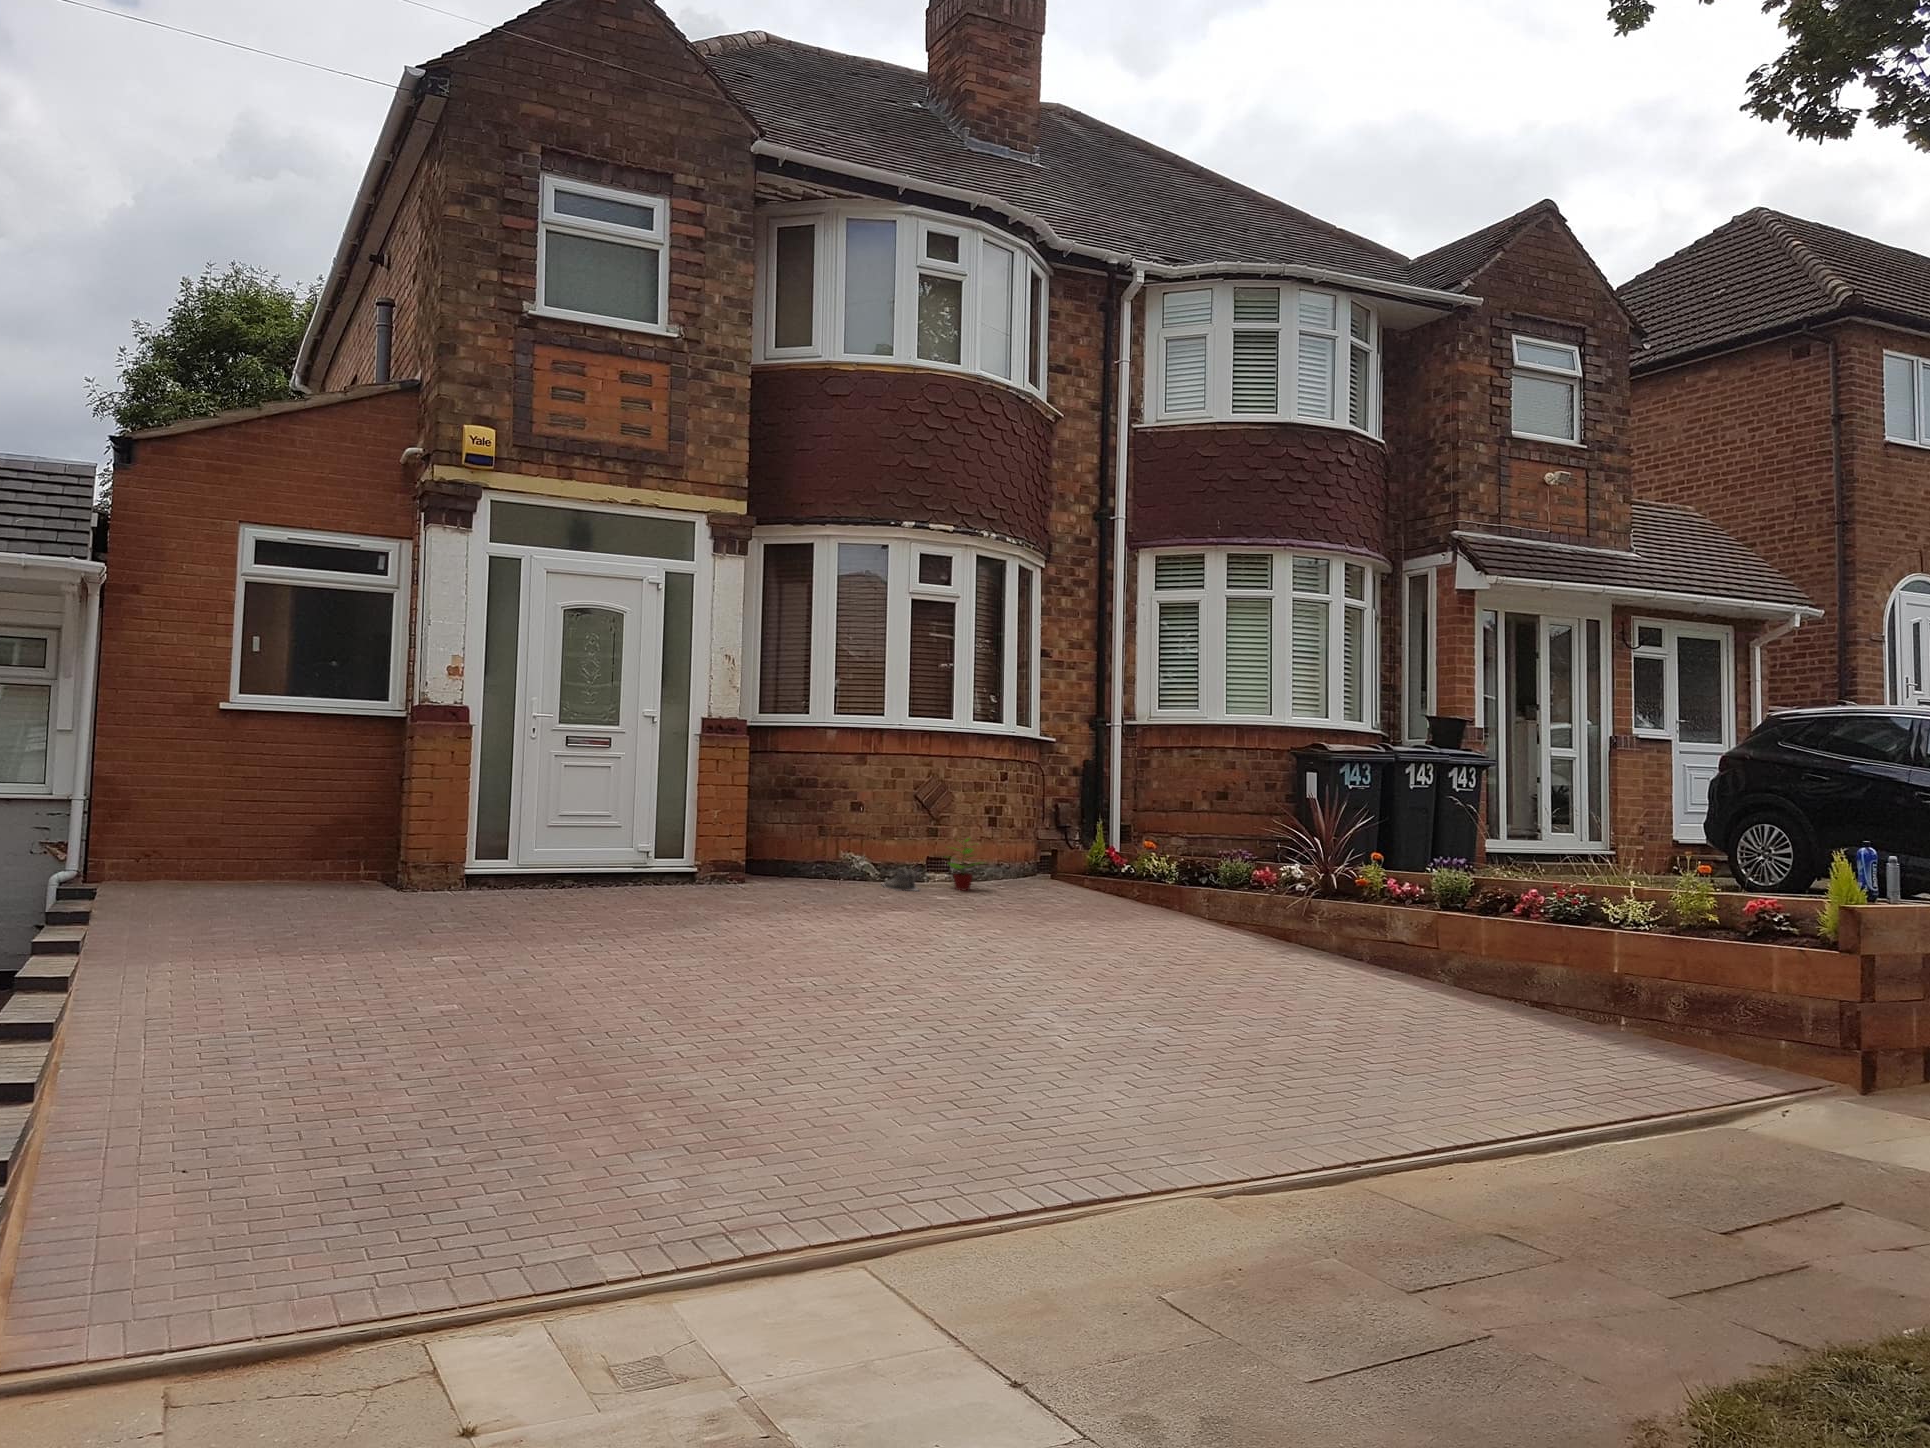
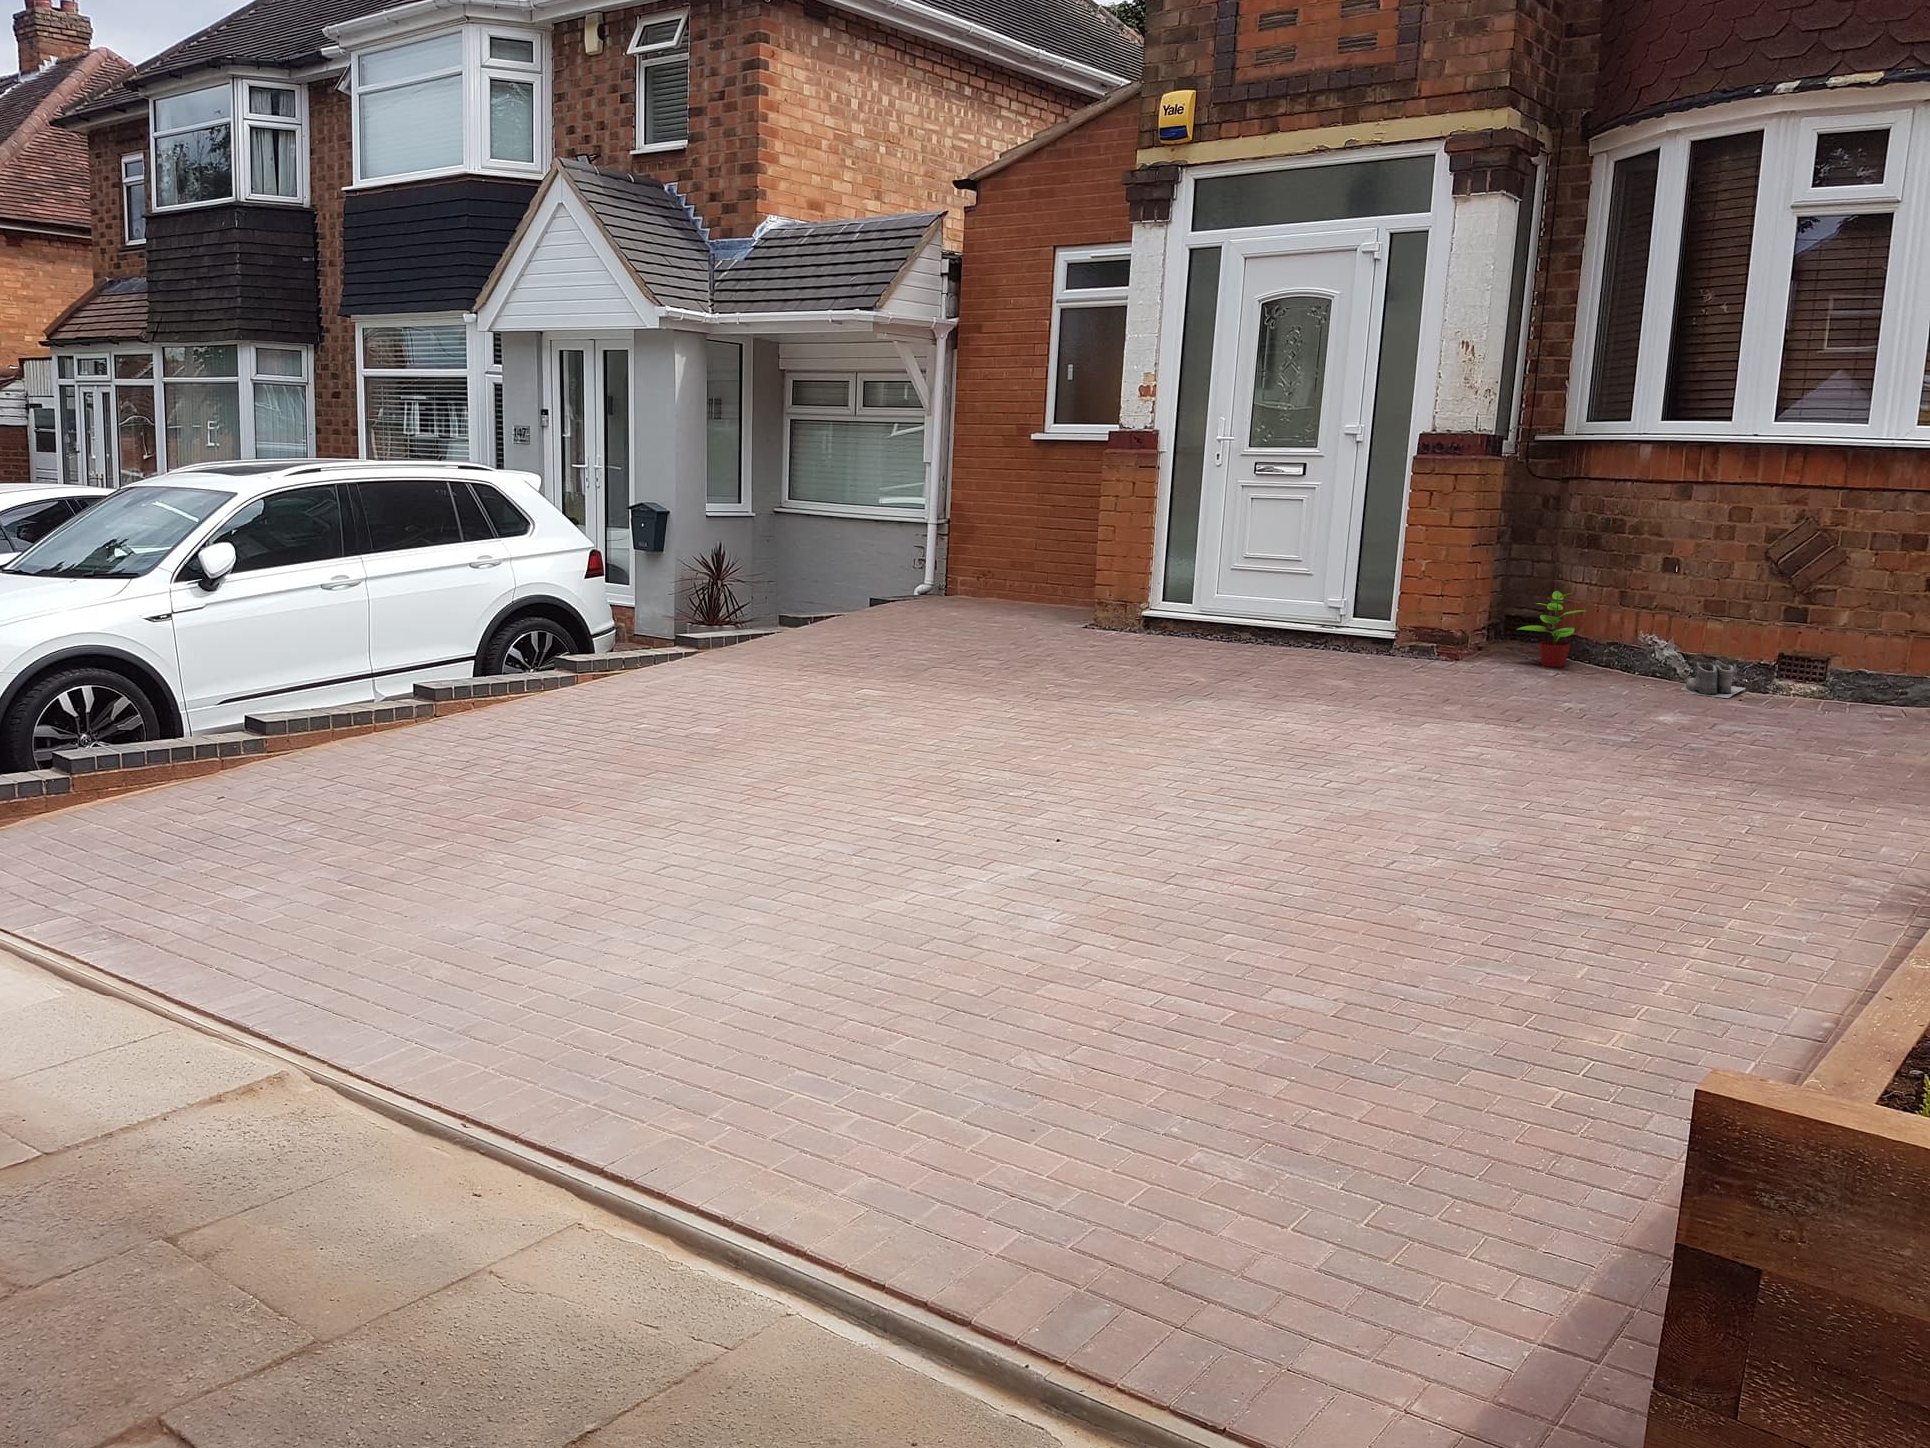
potted plant: present [946,838,982,891] -> present [1517,591,1585,667]

